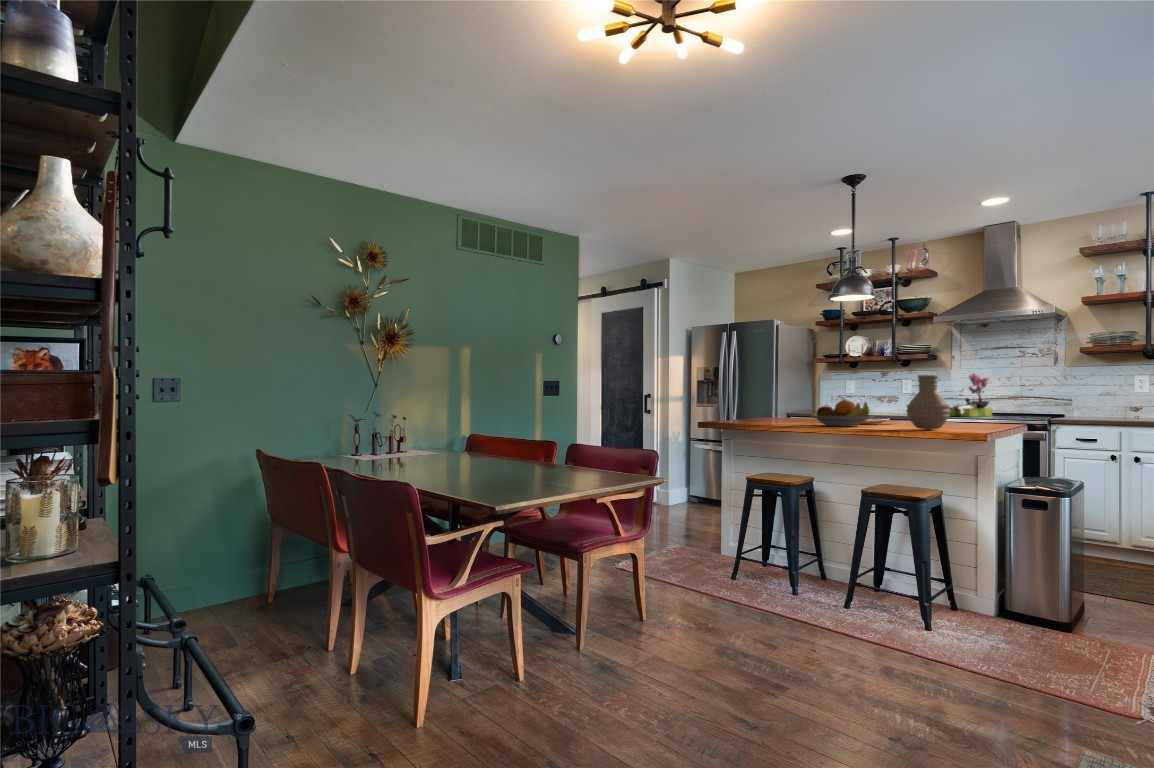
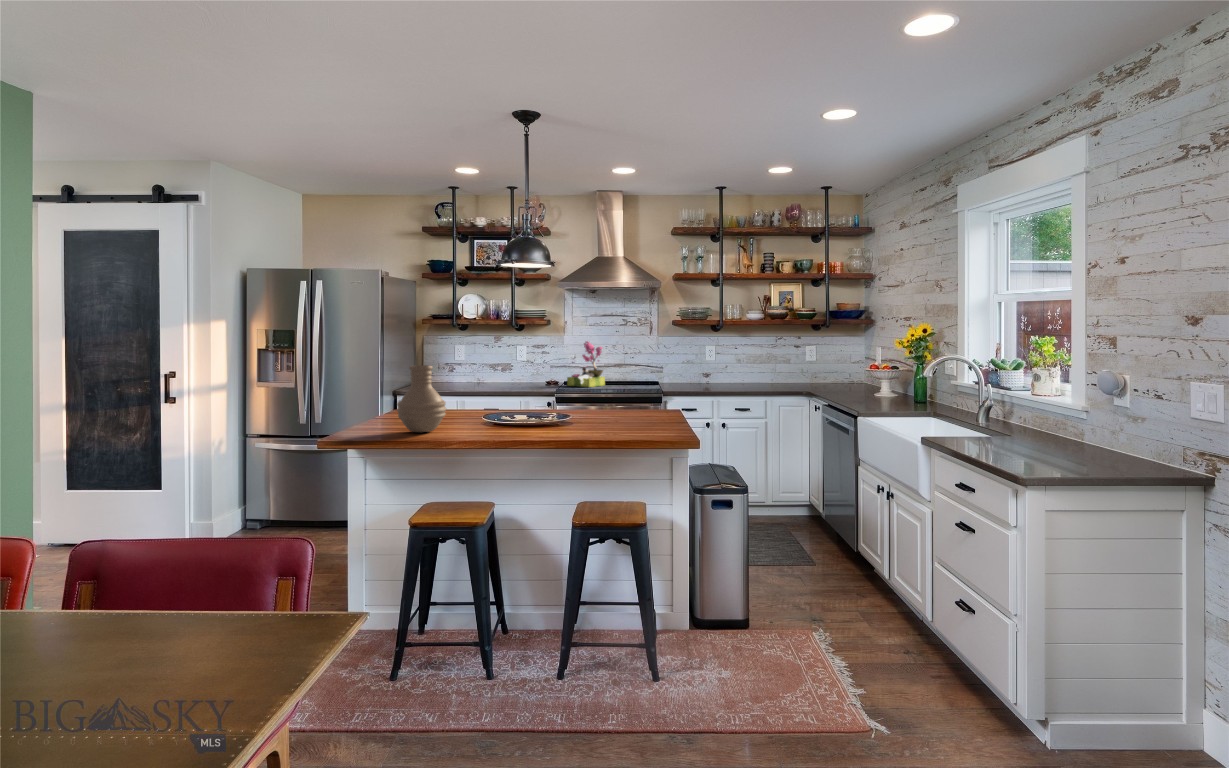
vase: present [906,375,951,430] -> present [397,365,446,432]
fruit bowl: present [811,400,873,427] -> none [483,394,563,430]

